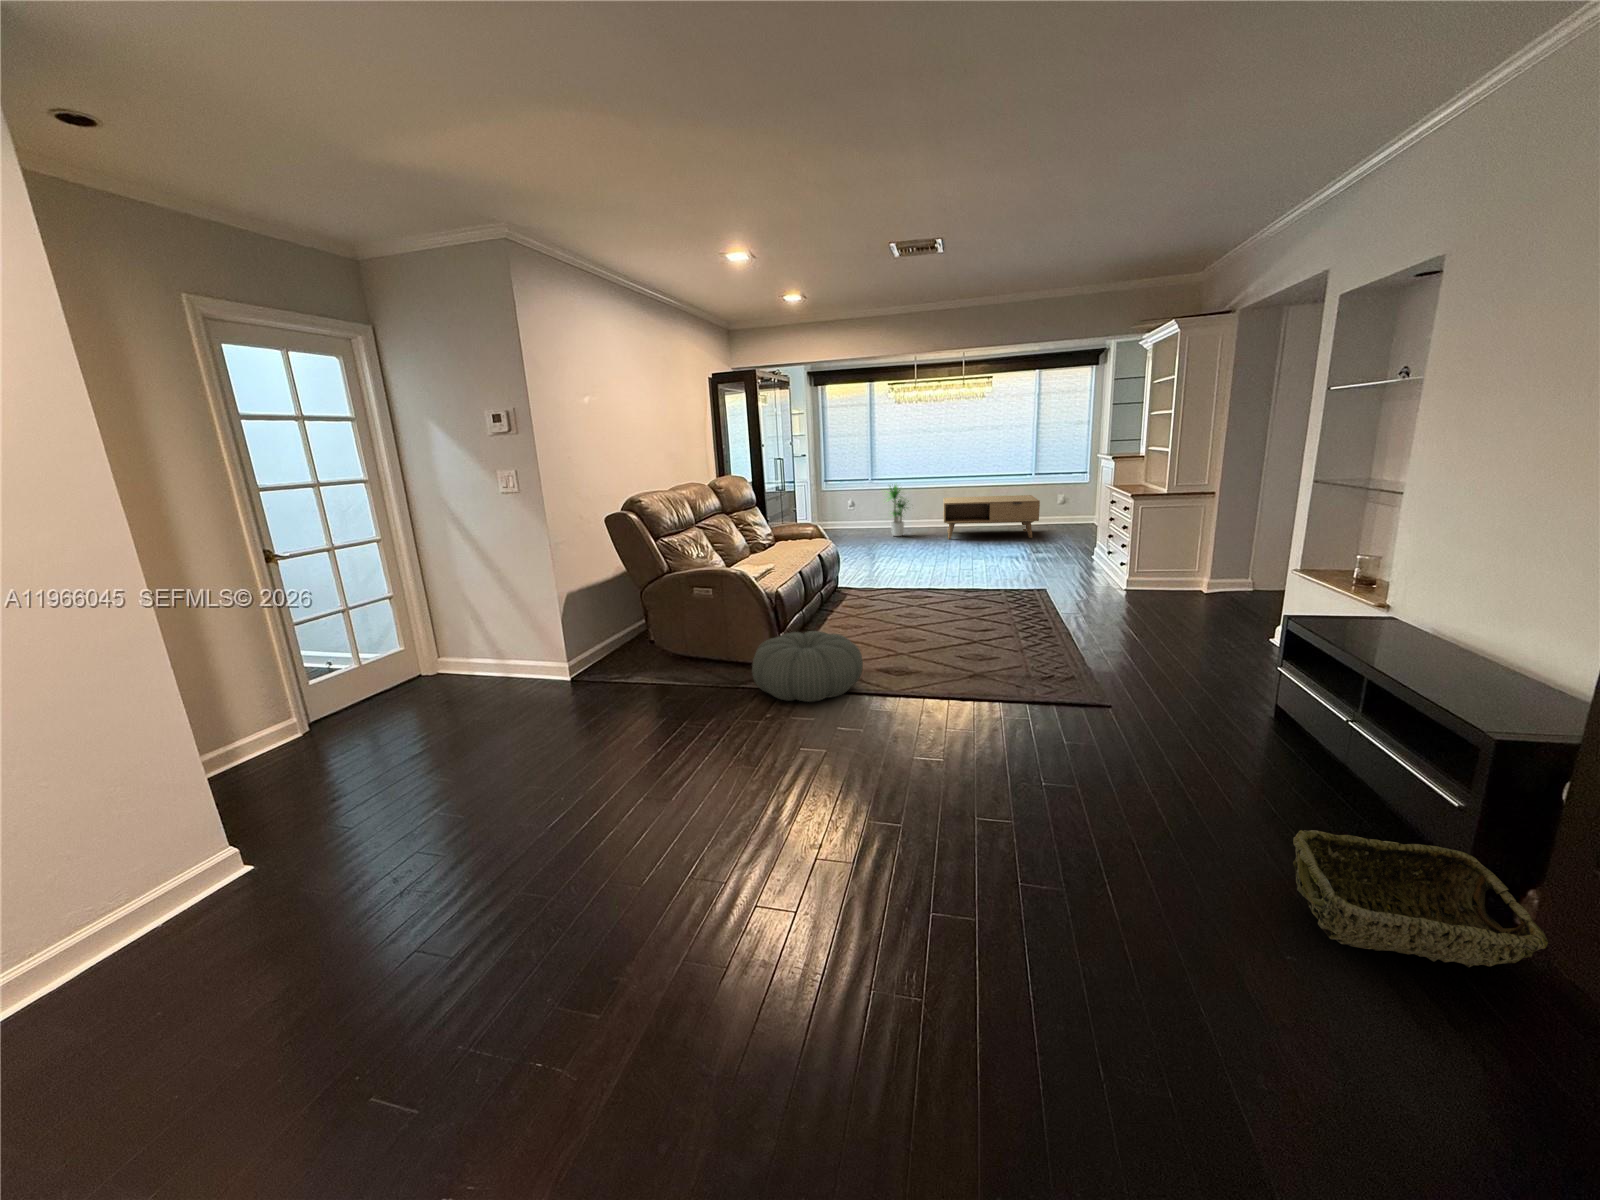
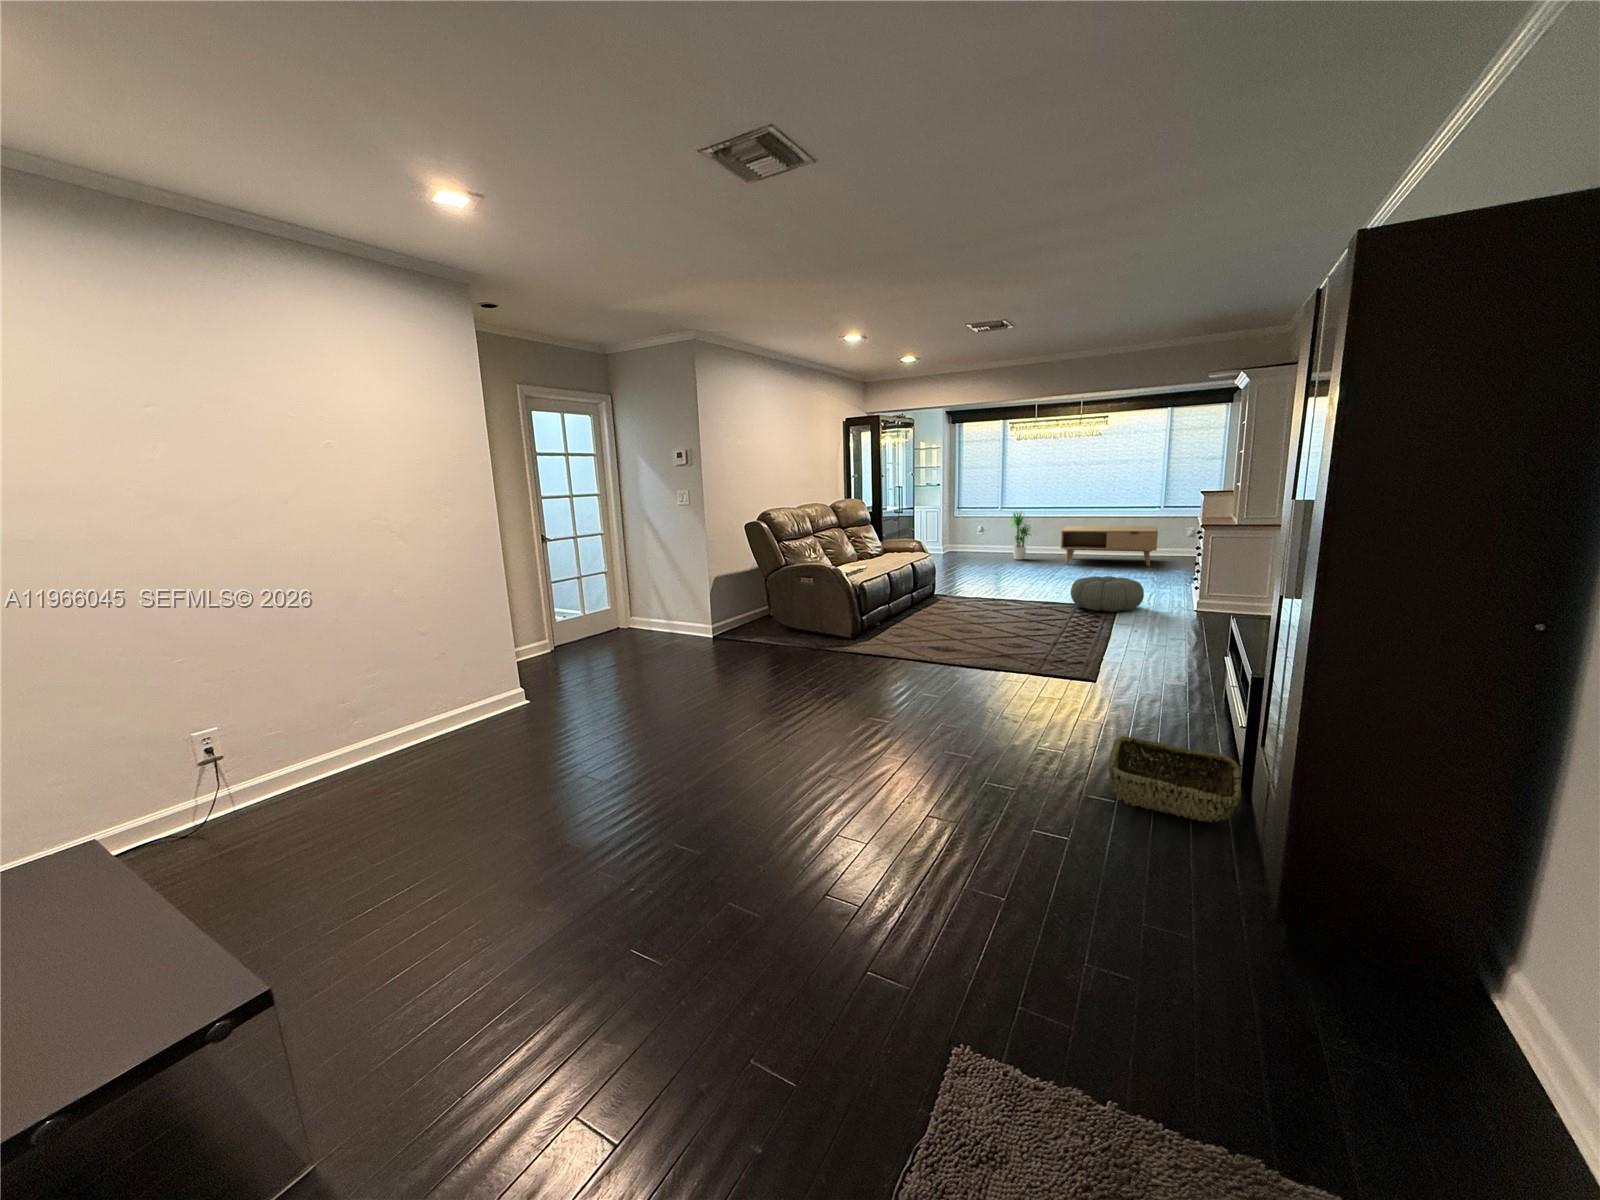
pouf: present [752,631,863,702] -> present [1071,576,1144,612]

